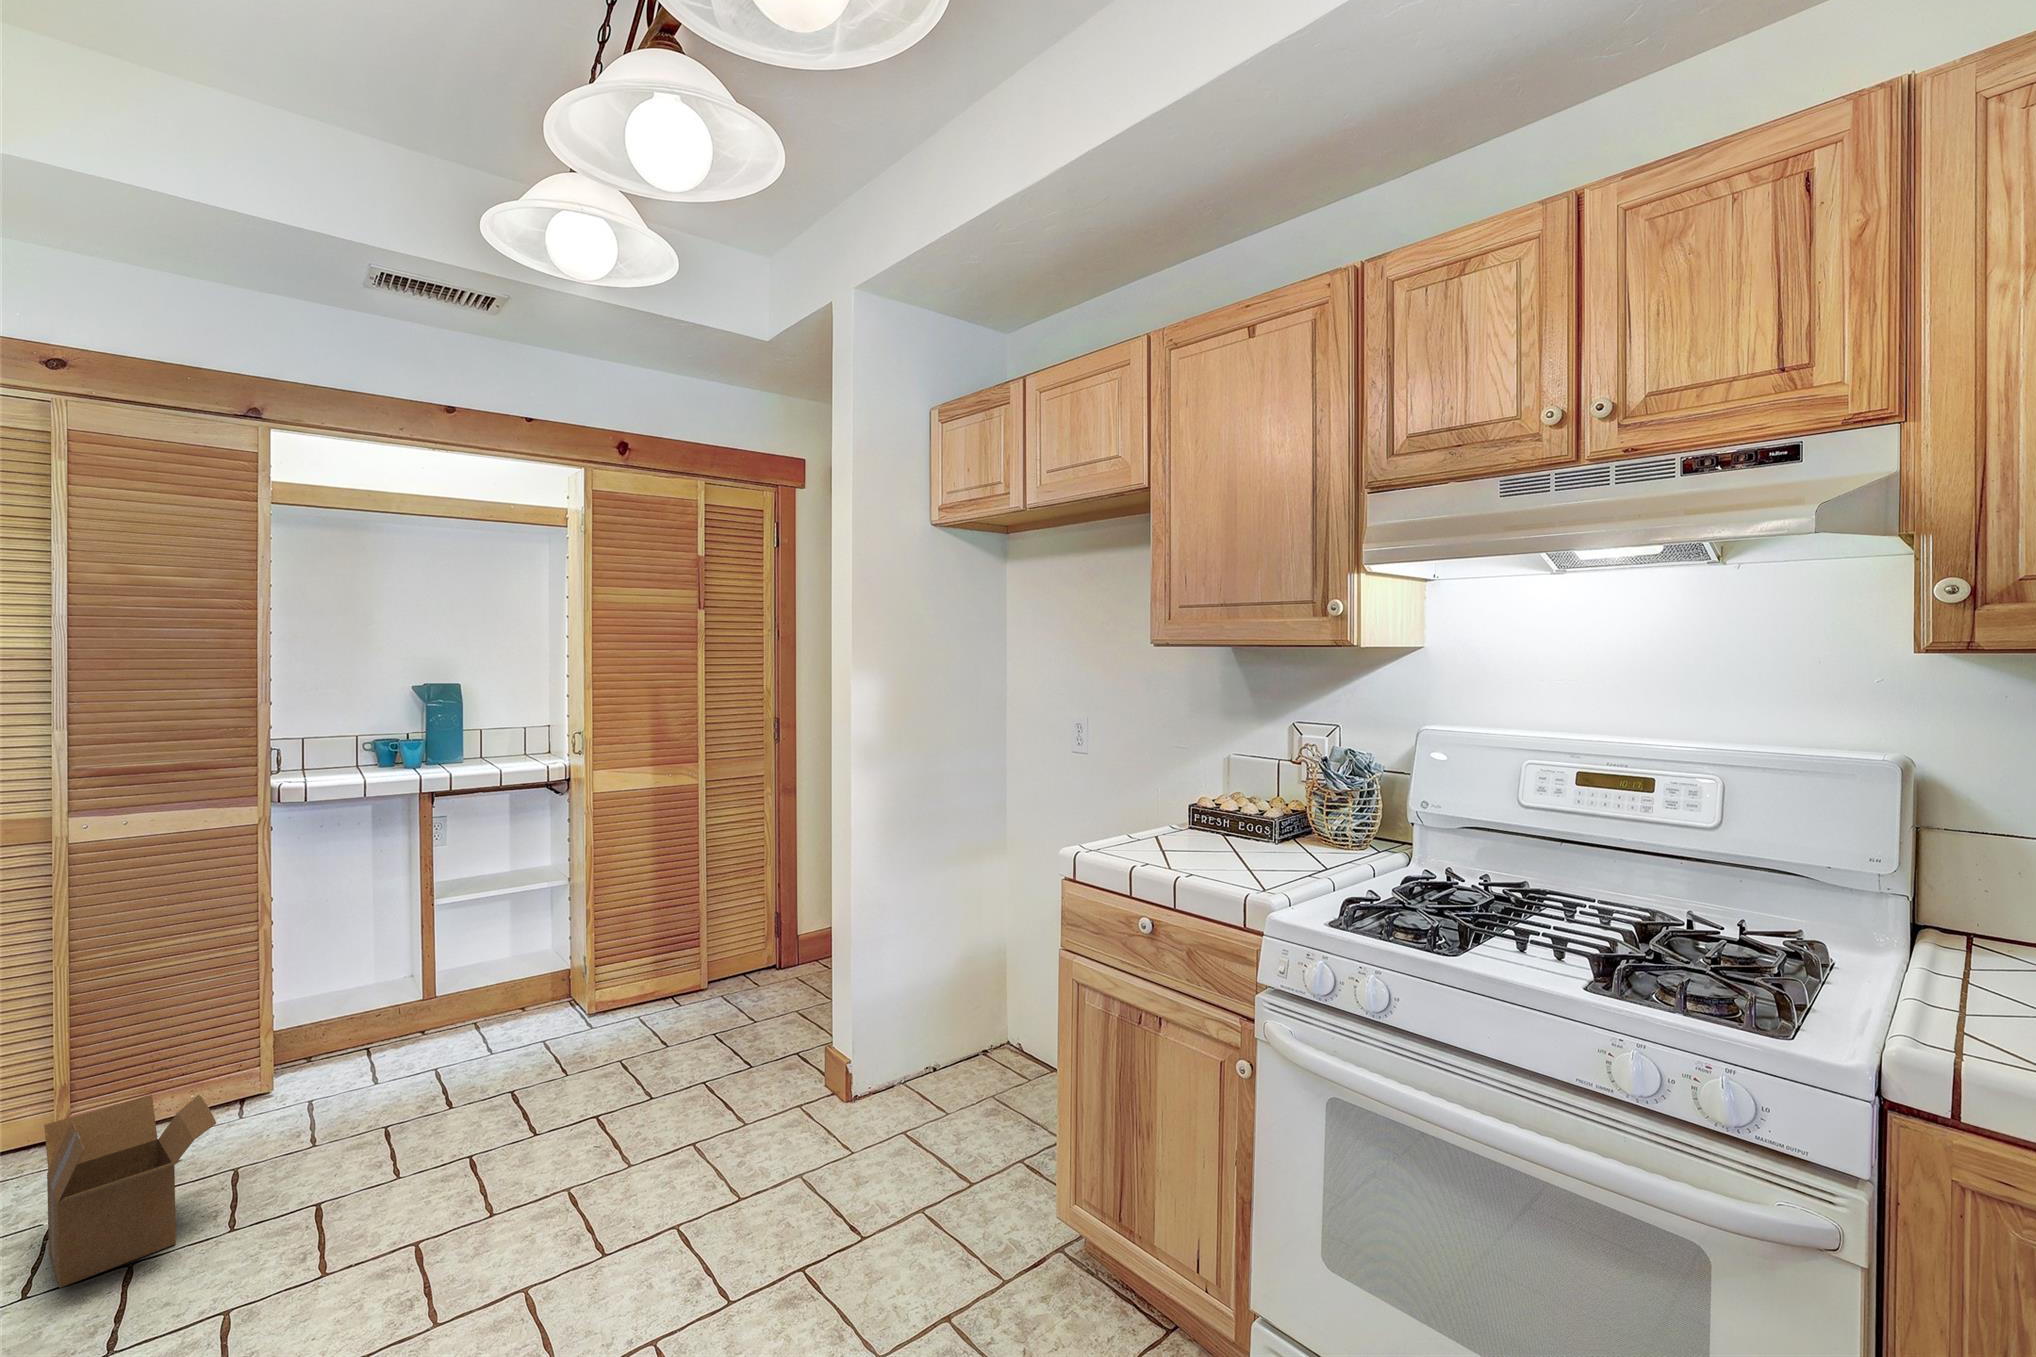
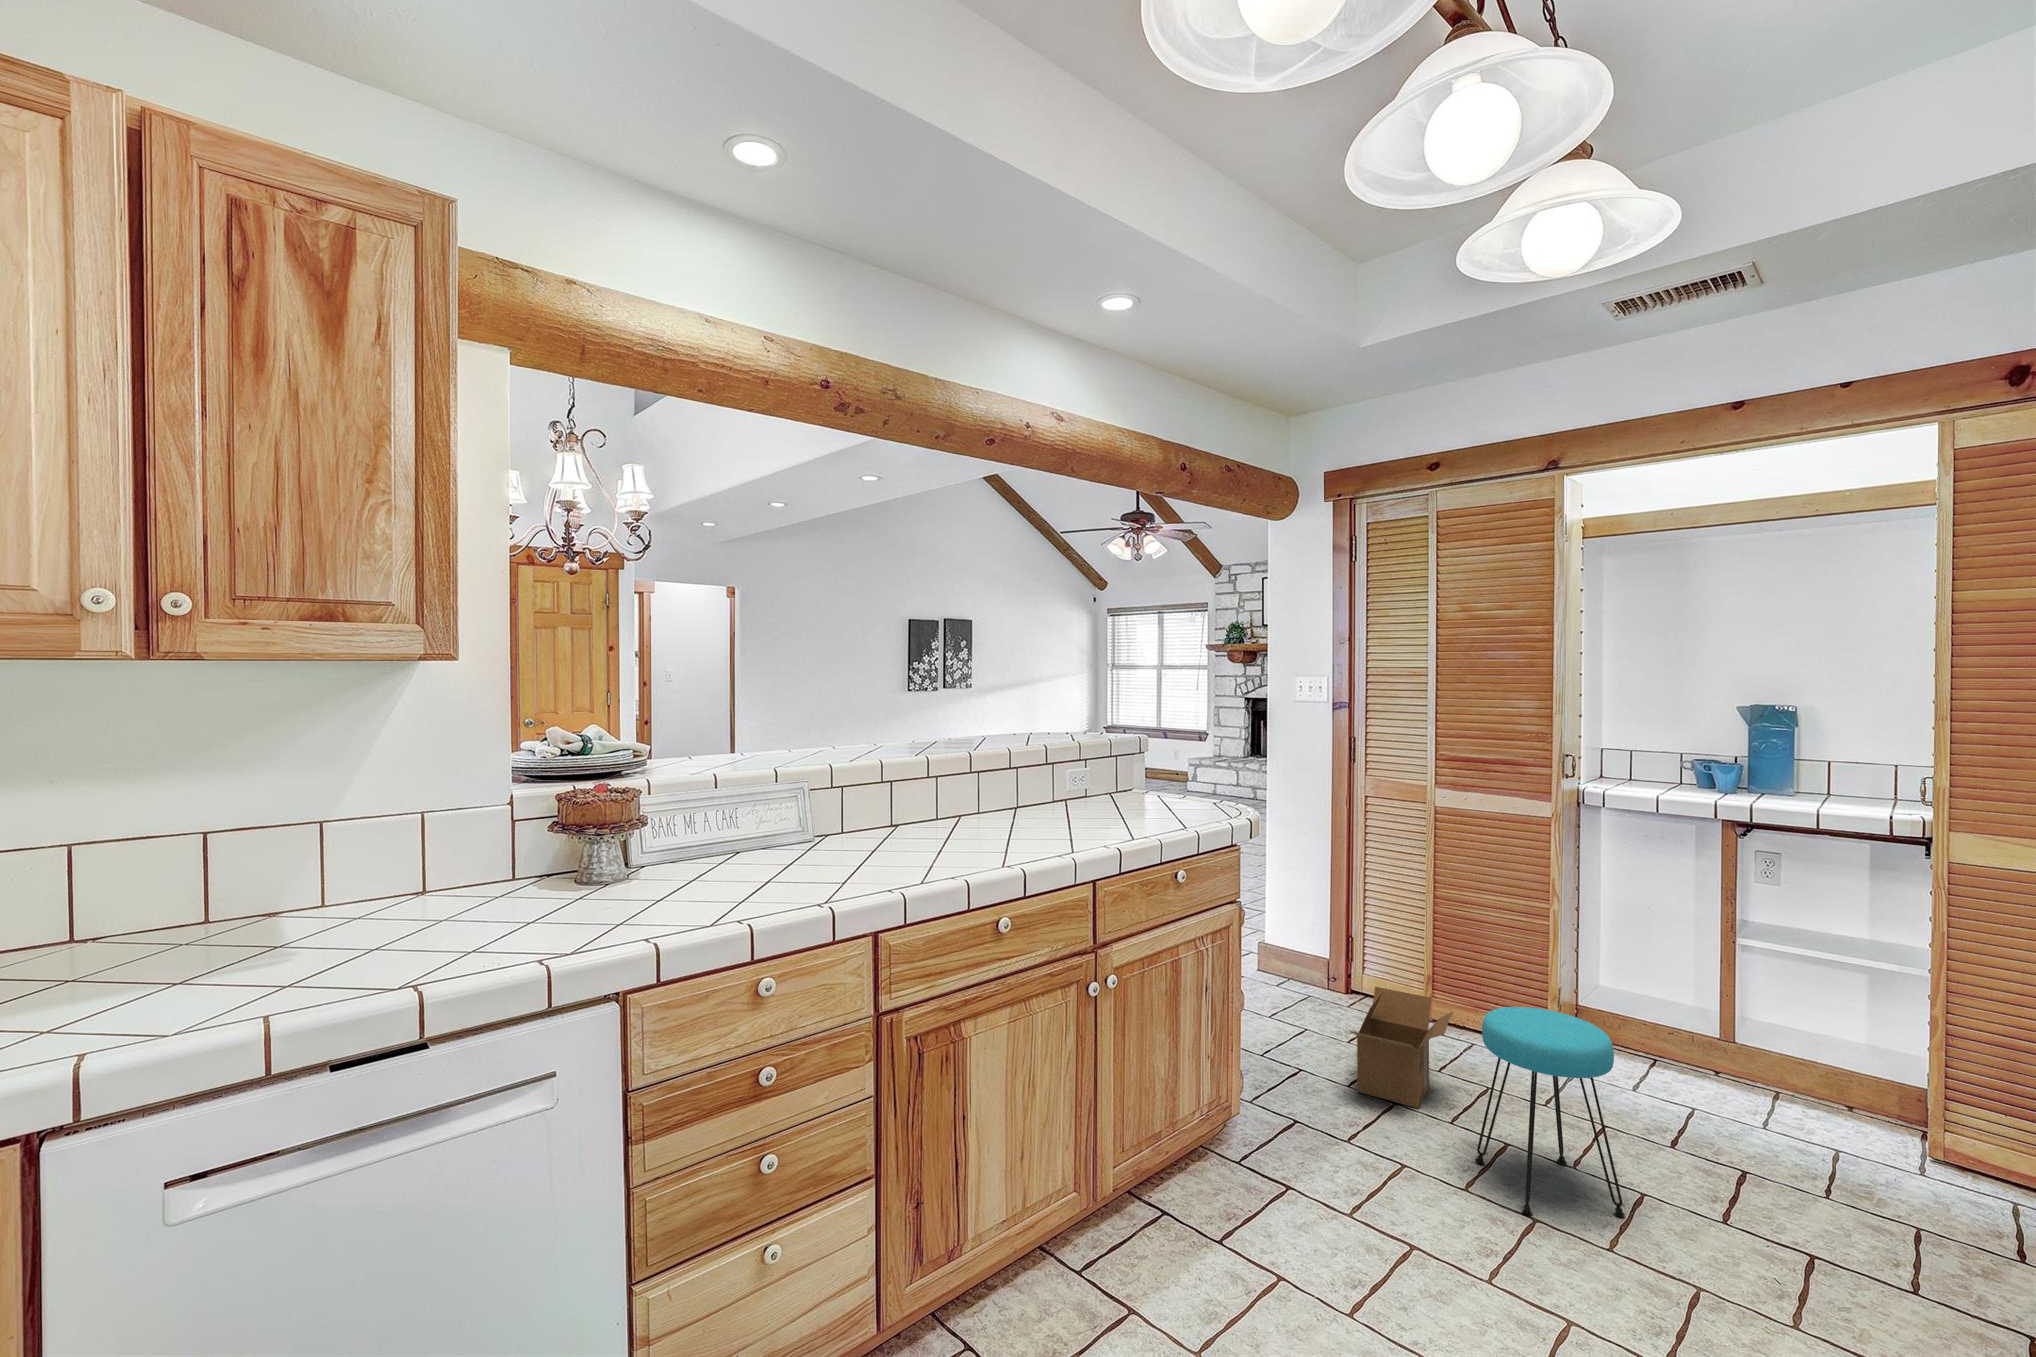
stool: none [305,1016,477,1245] -> present [1475,1007,1625,1216]

